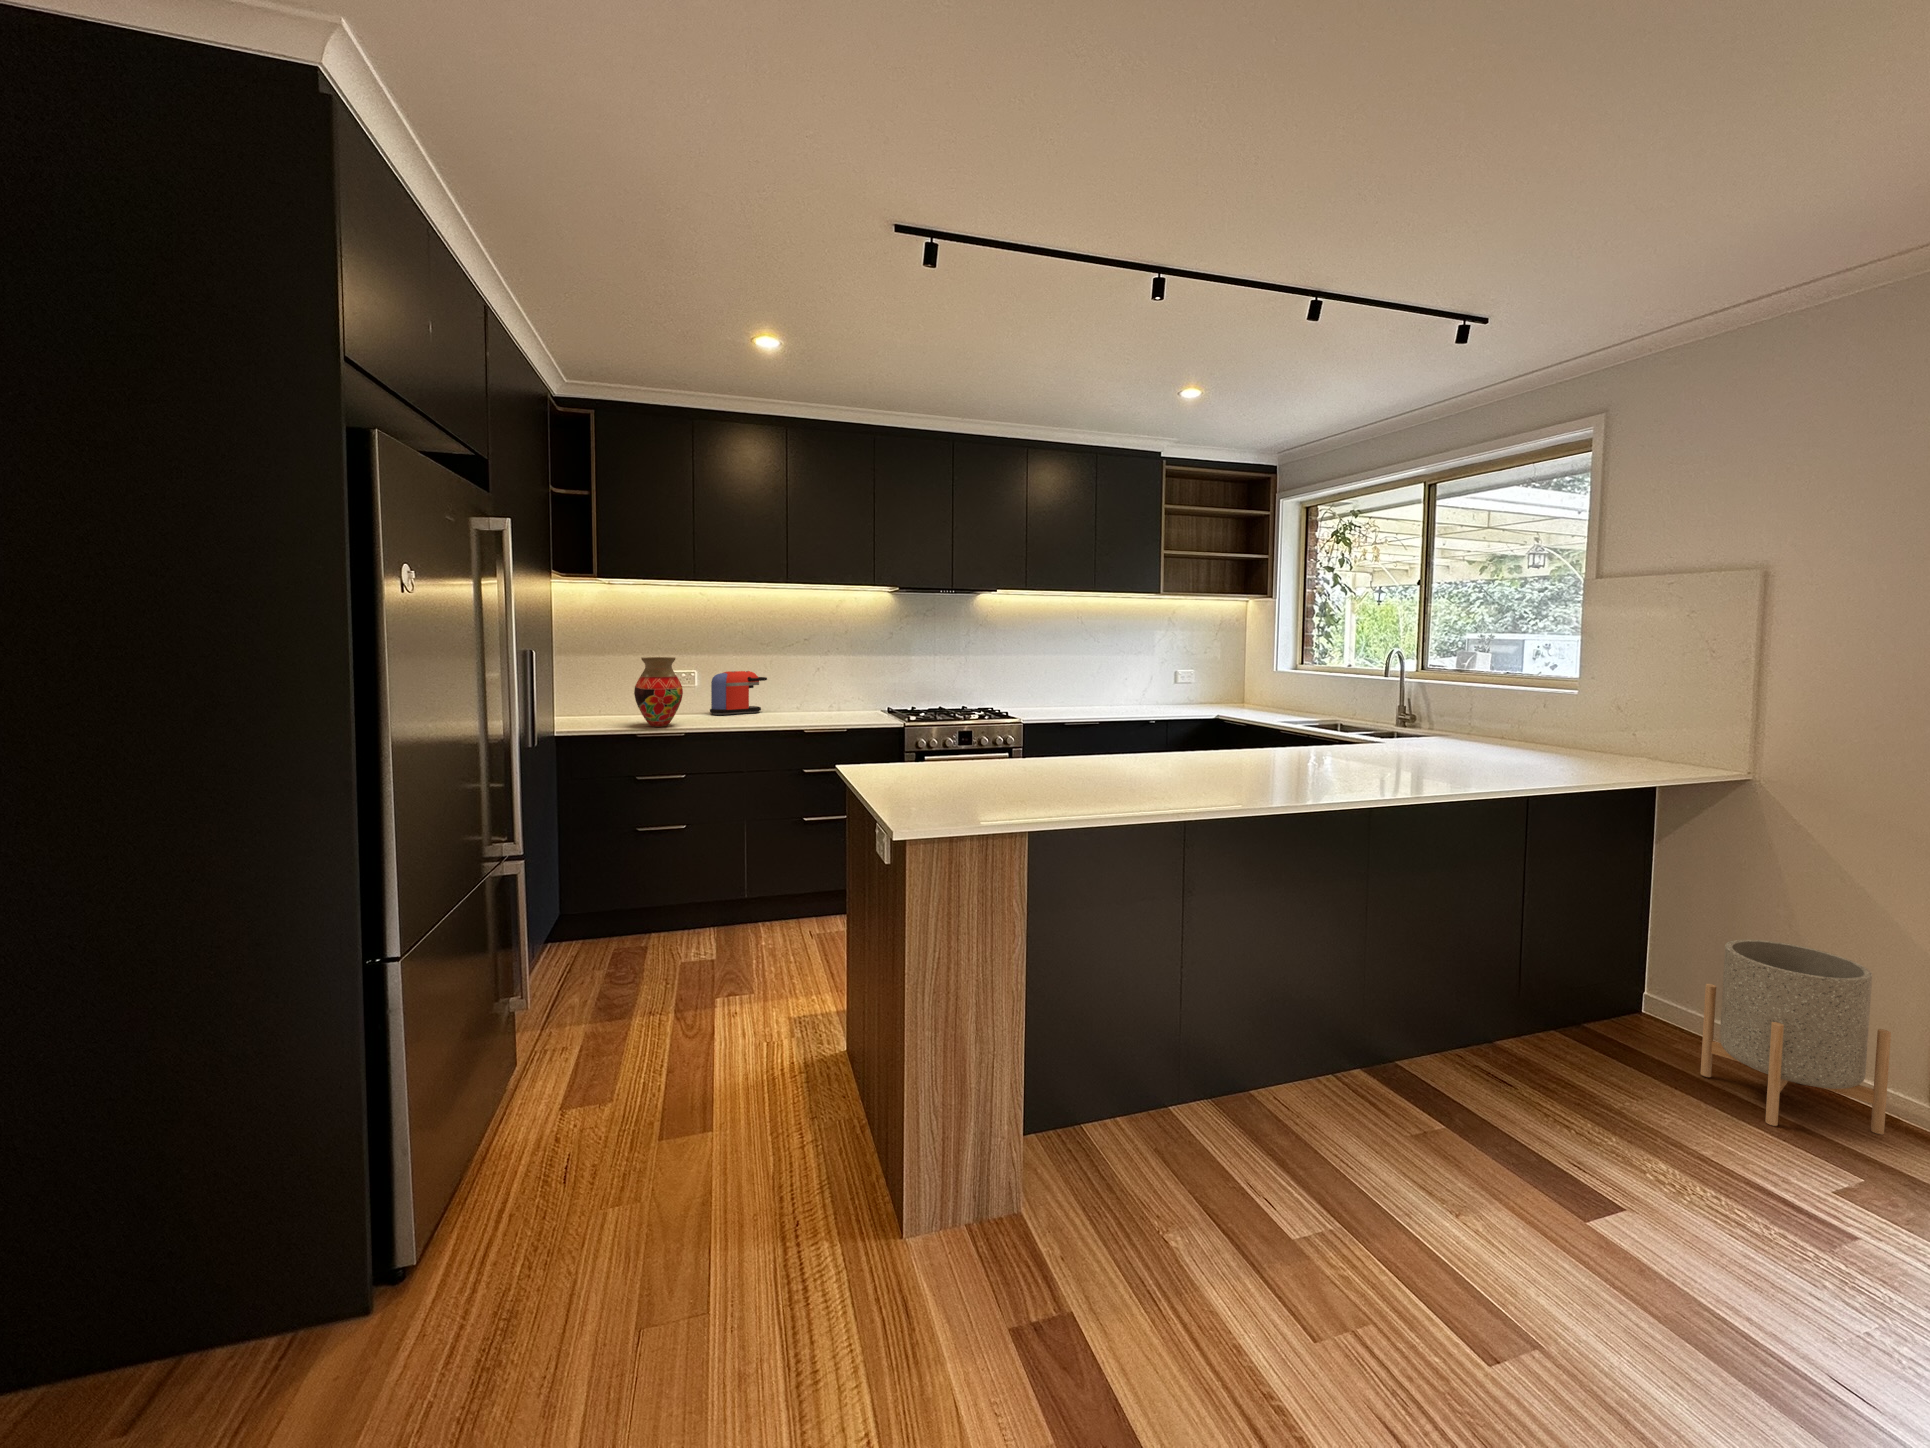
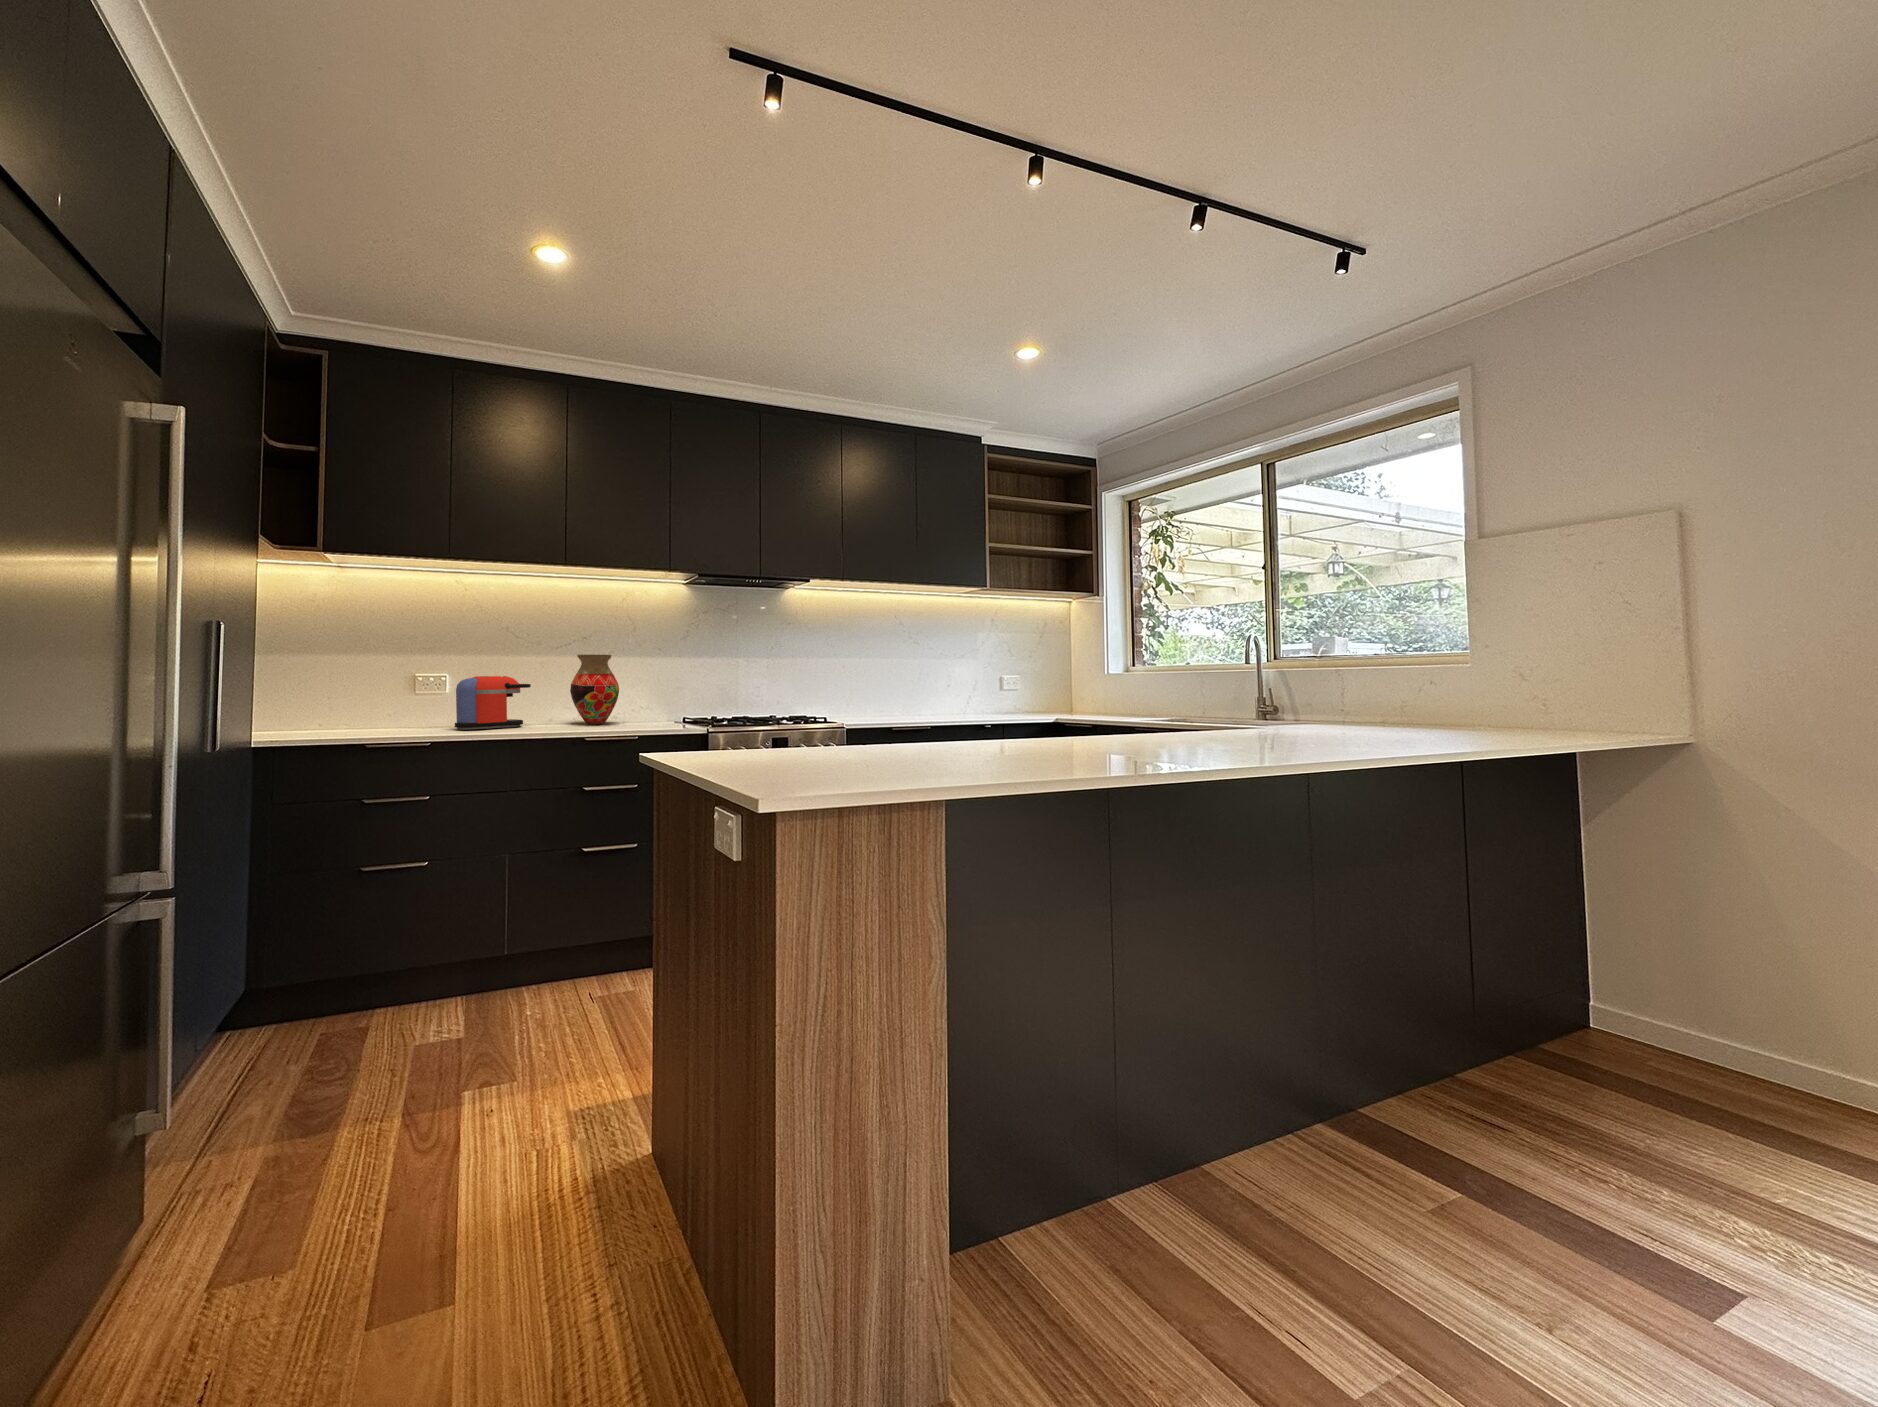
vase: present [634,657,683,727] -> present [570,654,619,724]
planter: present [1701,940,1891,1135] -> none [1592,923,1787,1119]

